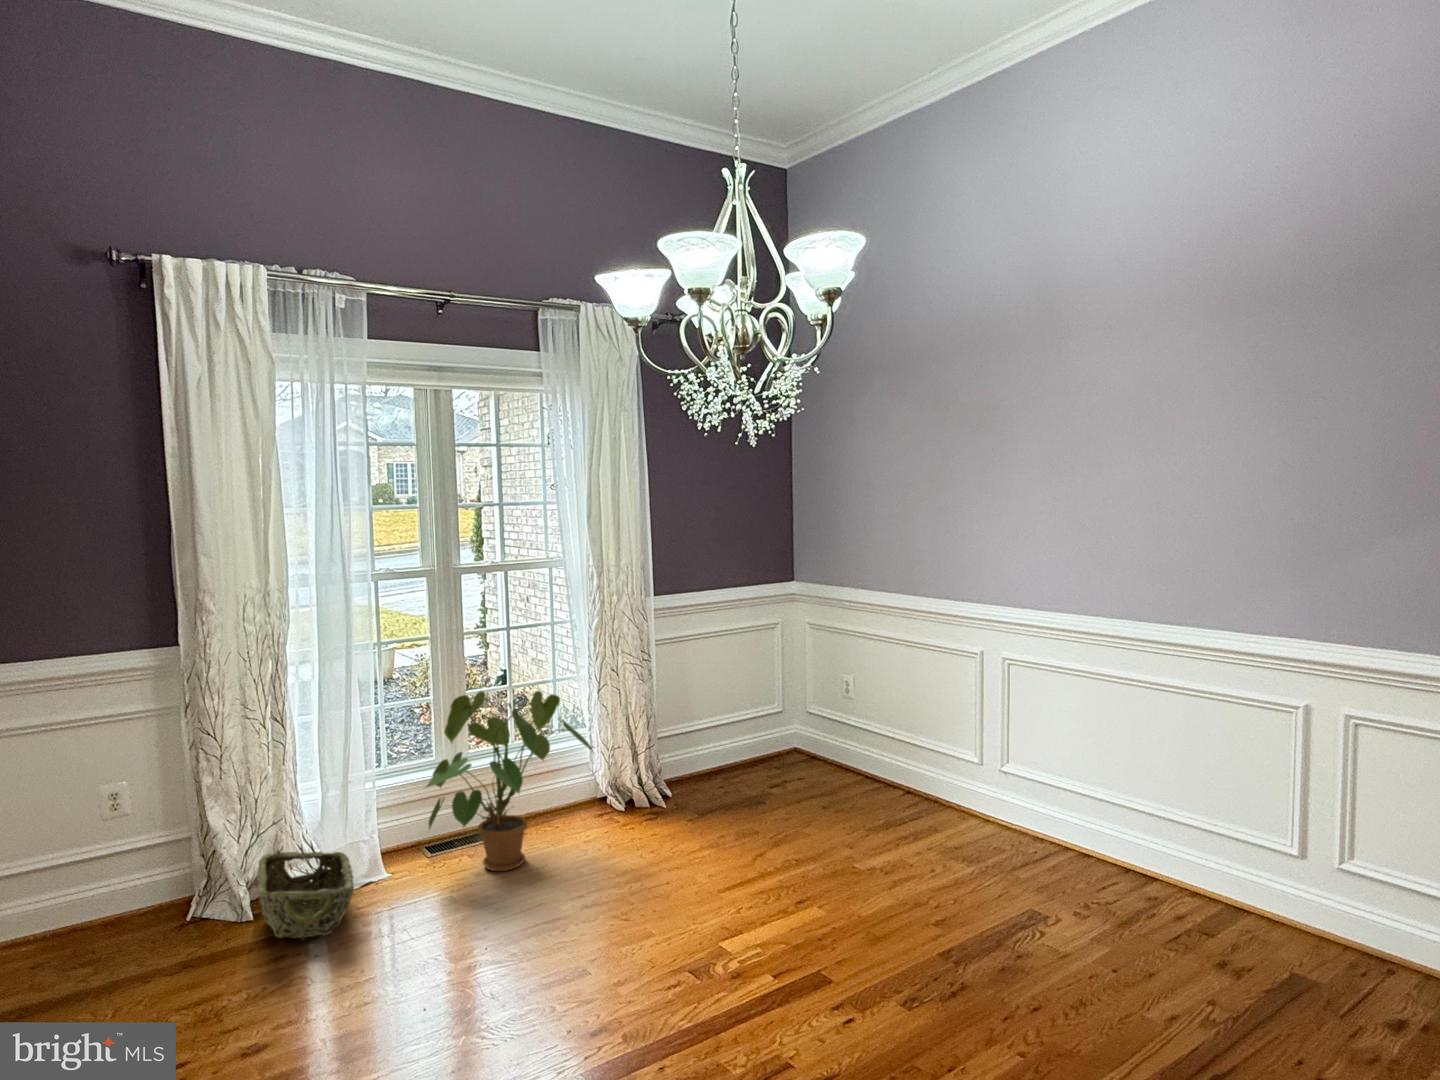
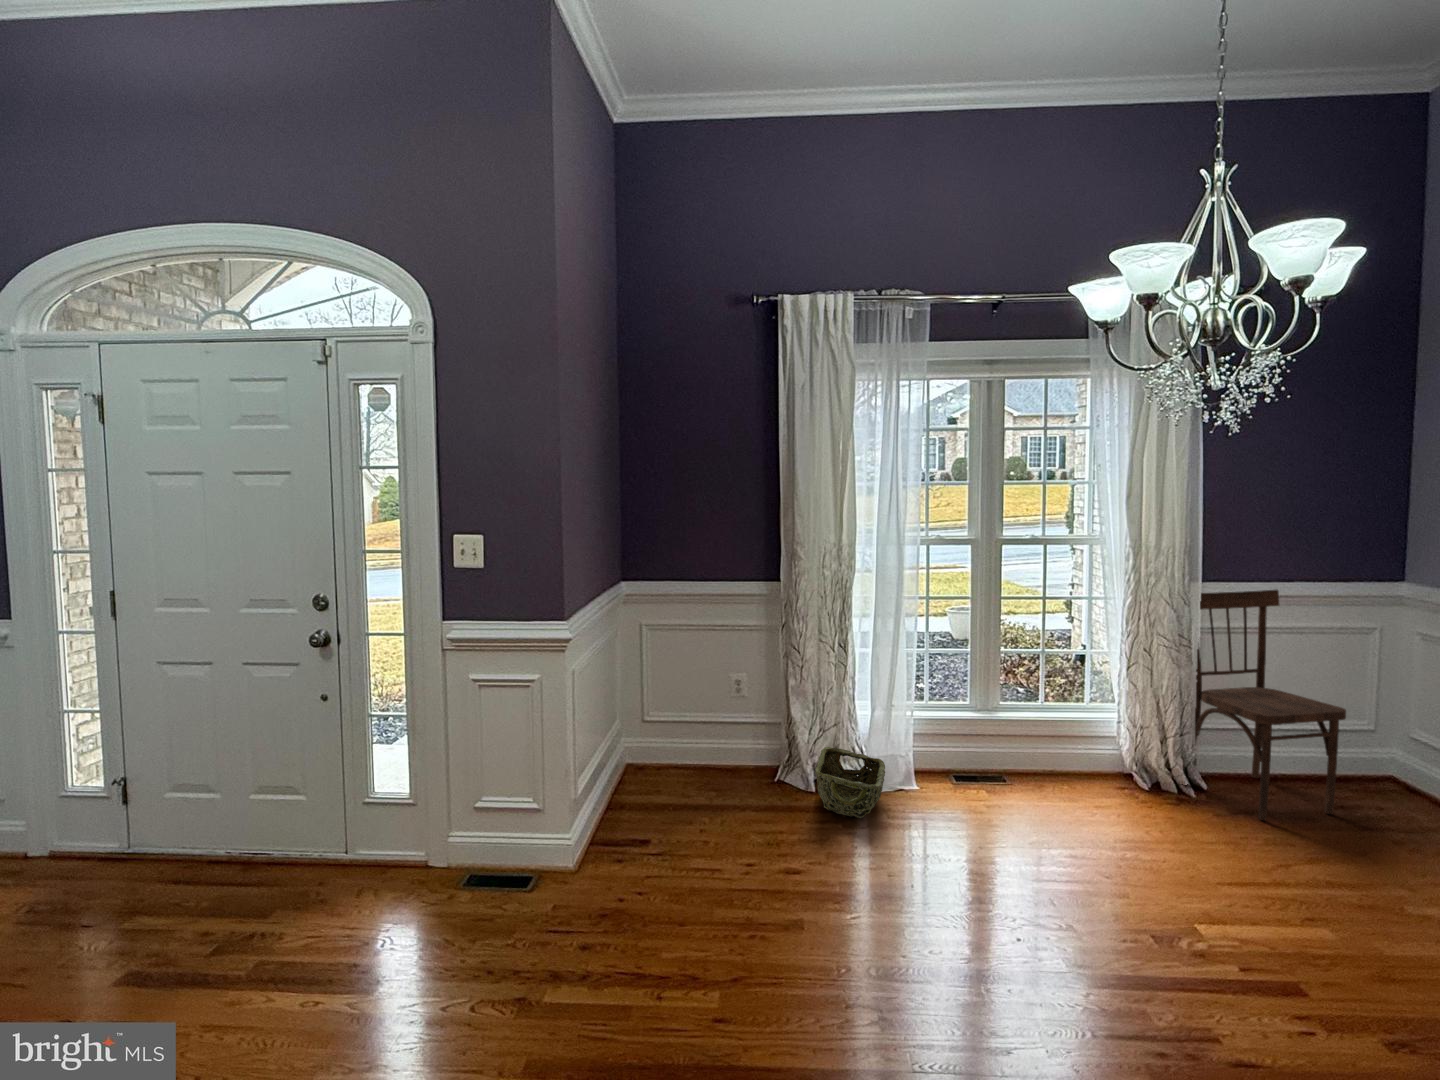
dining chair: none [640,596,774,813] -> present [1195,590,1346,820]
house plant: present [426,691,593,871] -> none [947,650,1116,812]

